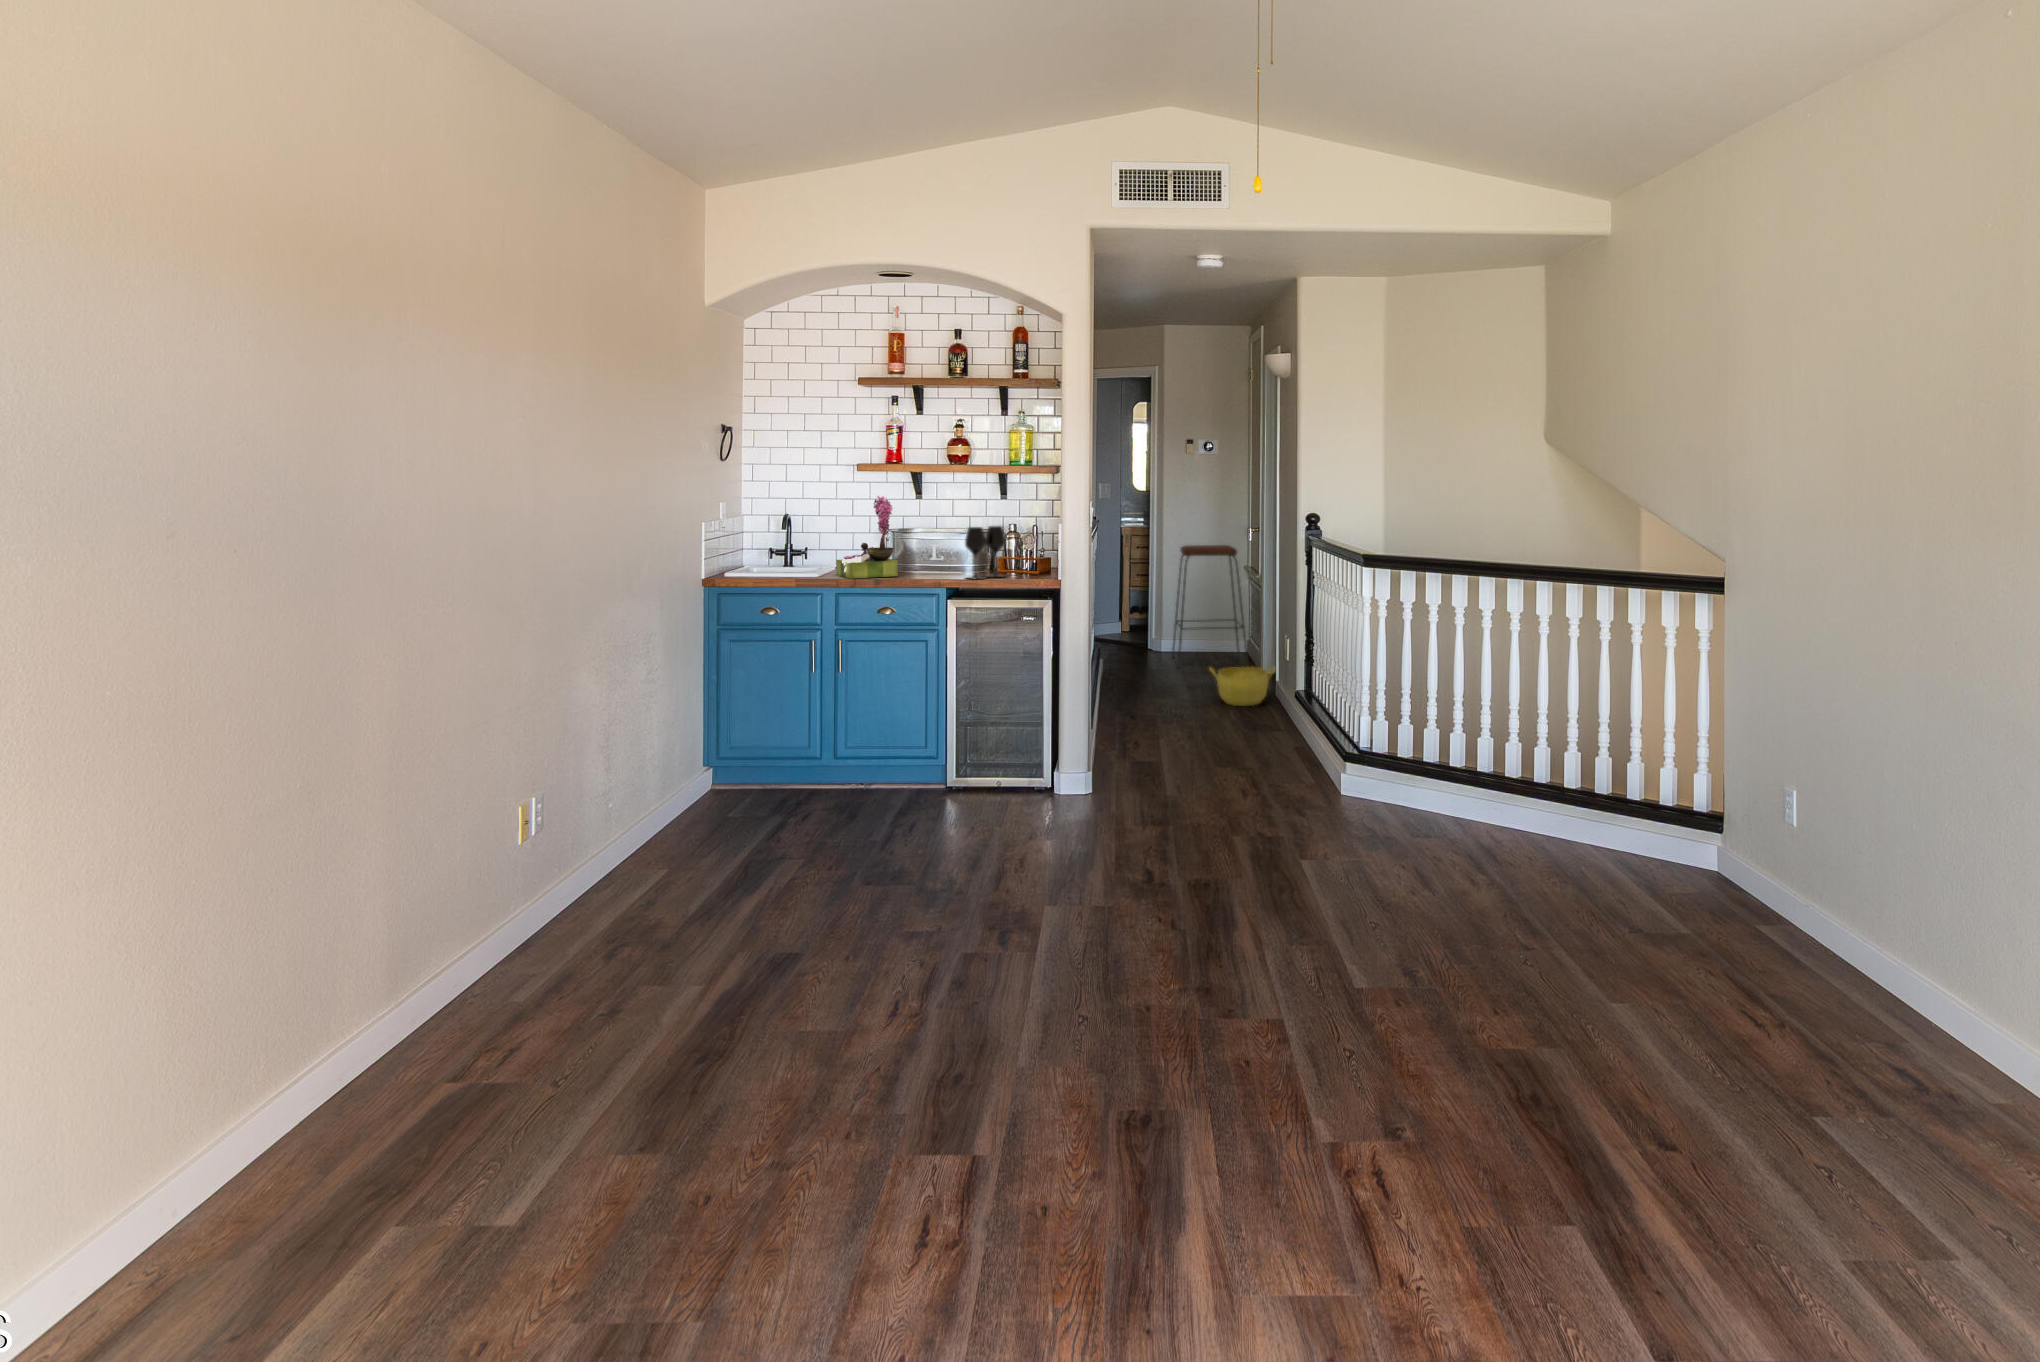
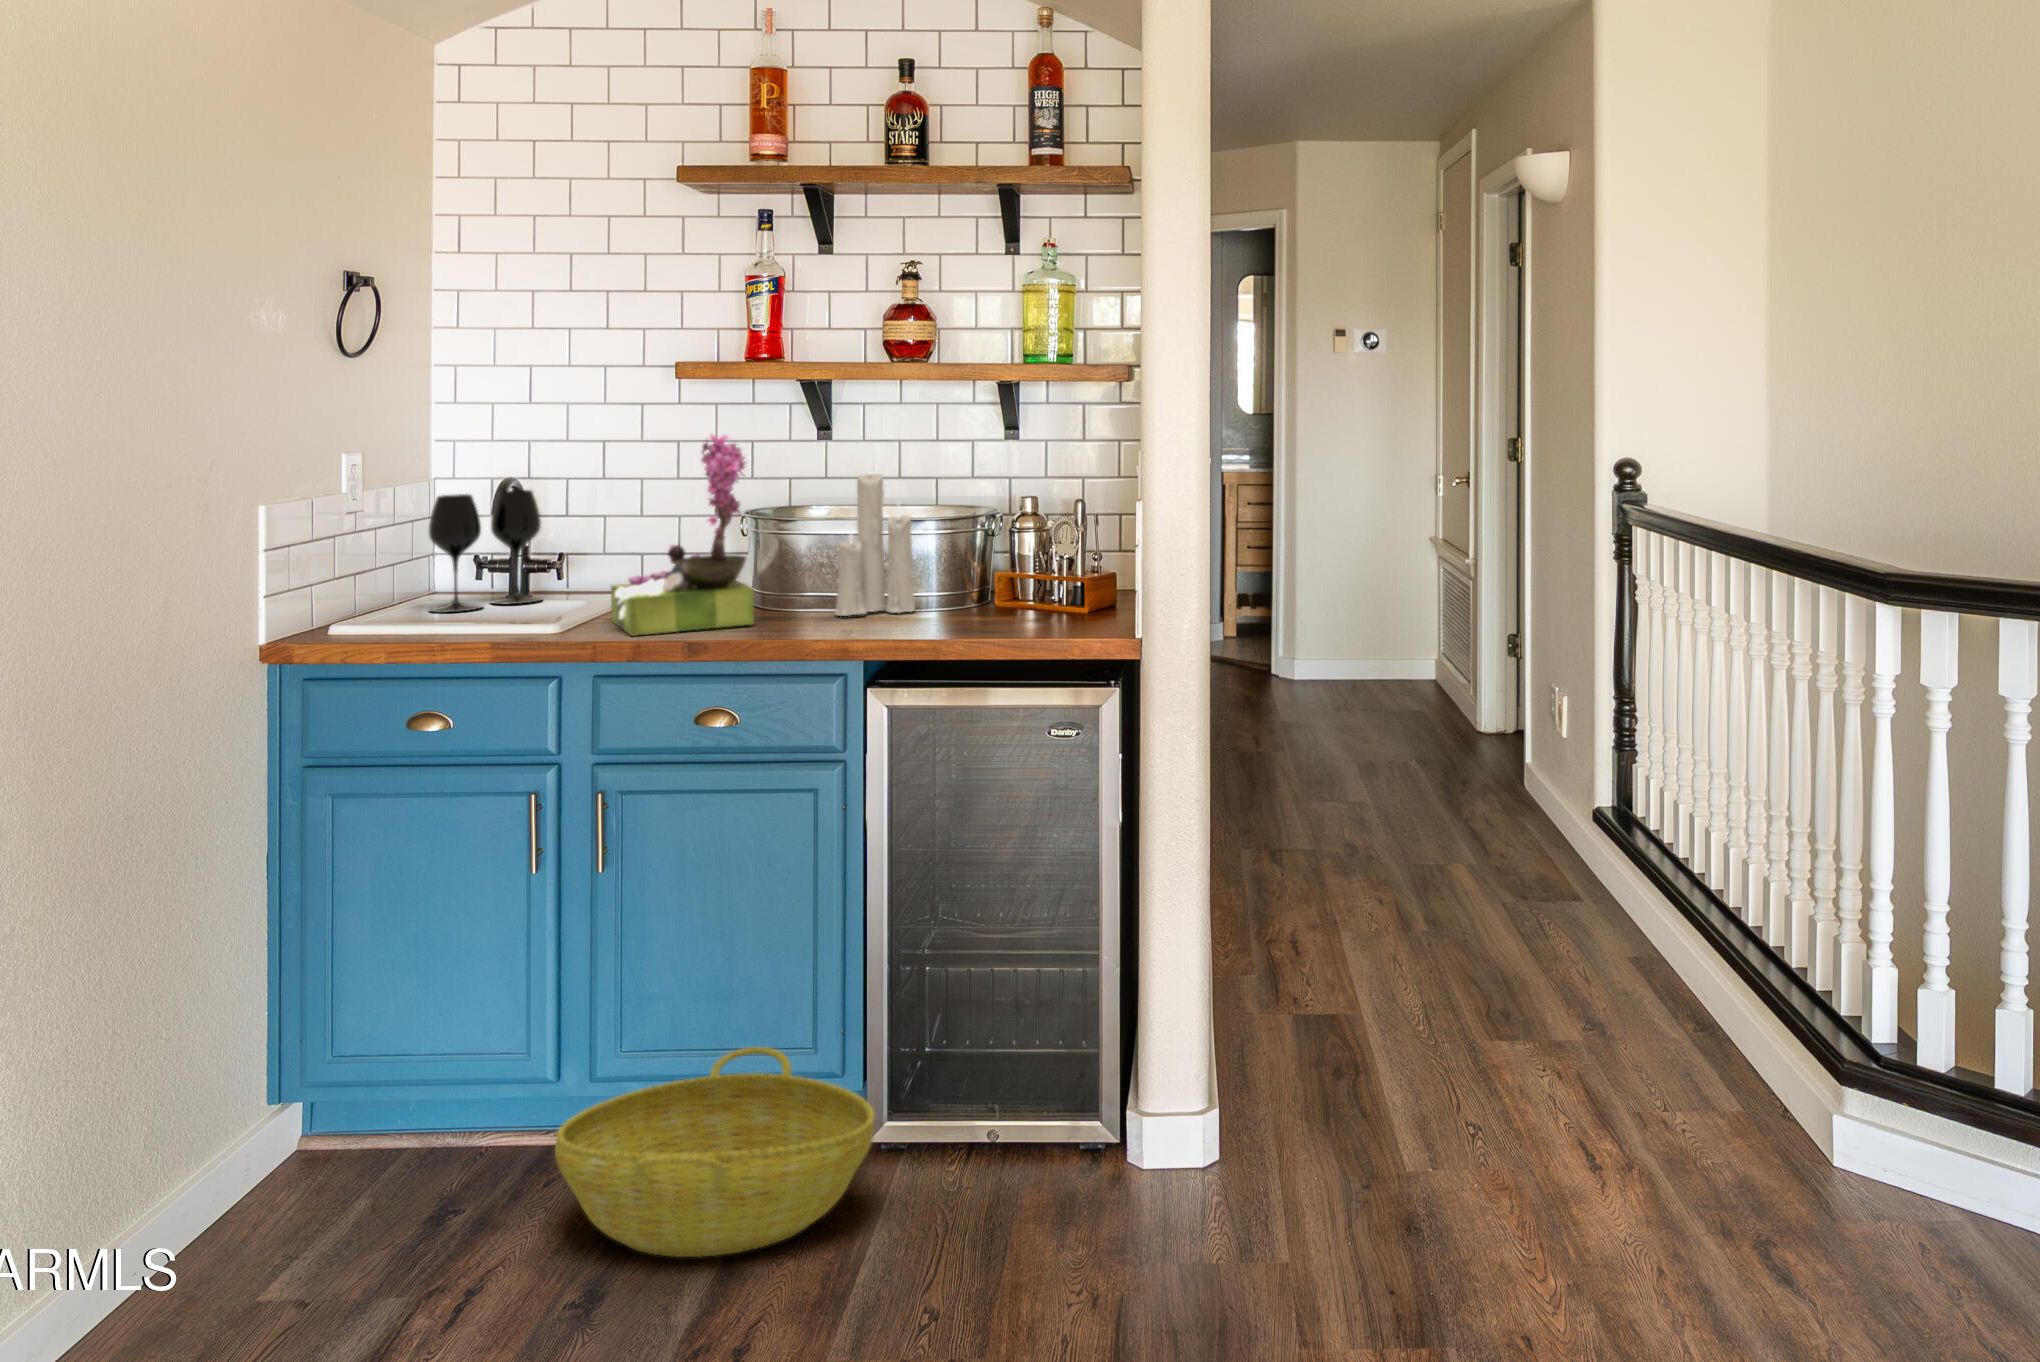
candle: none [929,502,963,574] -> present [835,467,915,616]
wine glass: present [965,526,1006,579] -> present [429,490,542,613]
bar stool: present [1172,545,1249,668] -> none [1315,503,1454,719]
basket: present [1210,667,1275,706] -> present [555,1047,875,1257]

